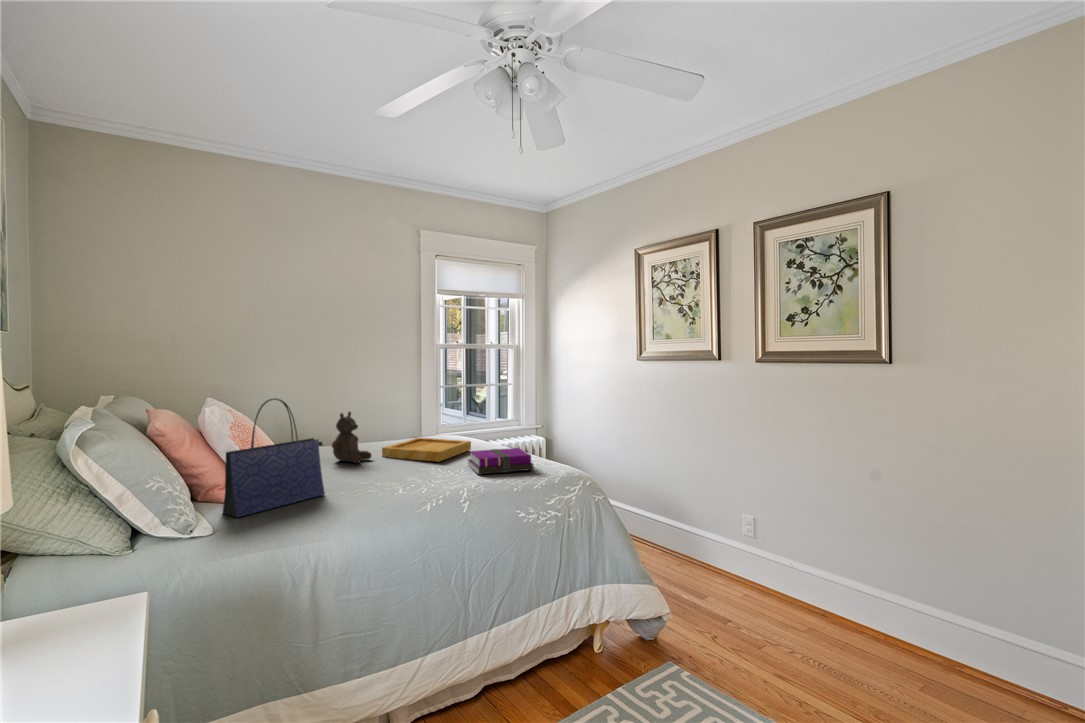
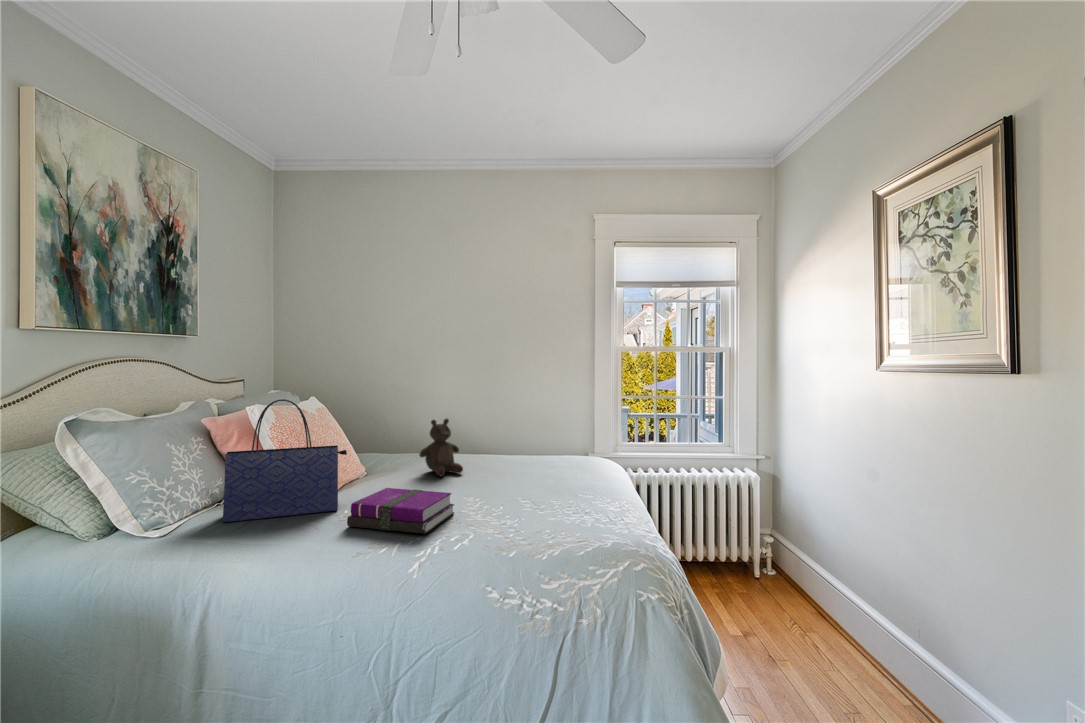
tray: present [382,438,471,462] -> none [481,454,584,488]
notebook: present [468,448,534,474] -> present [347,488,454,534]

